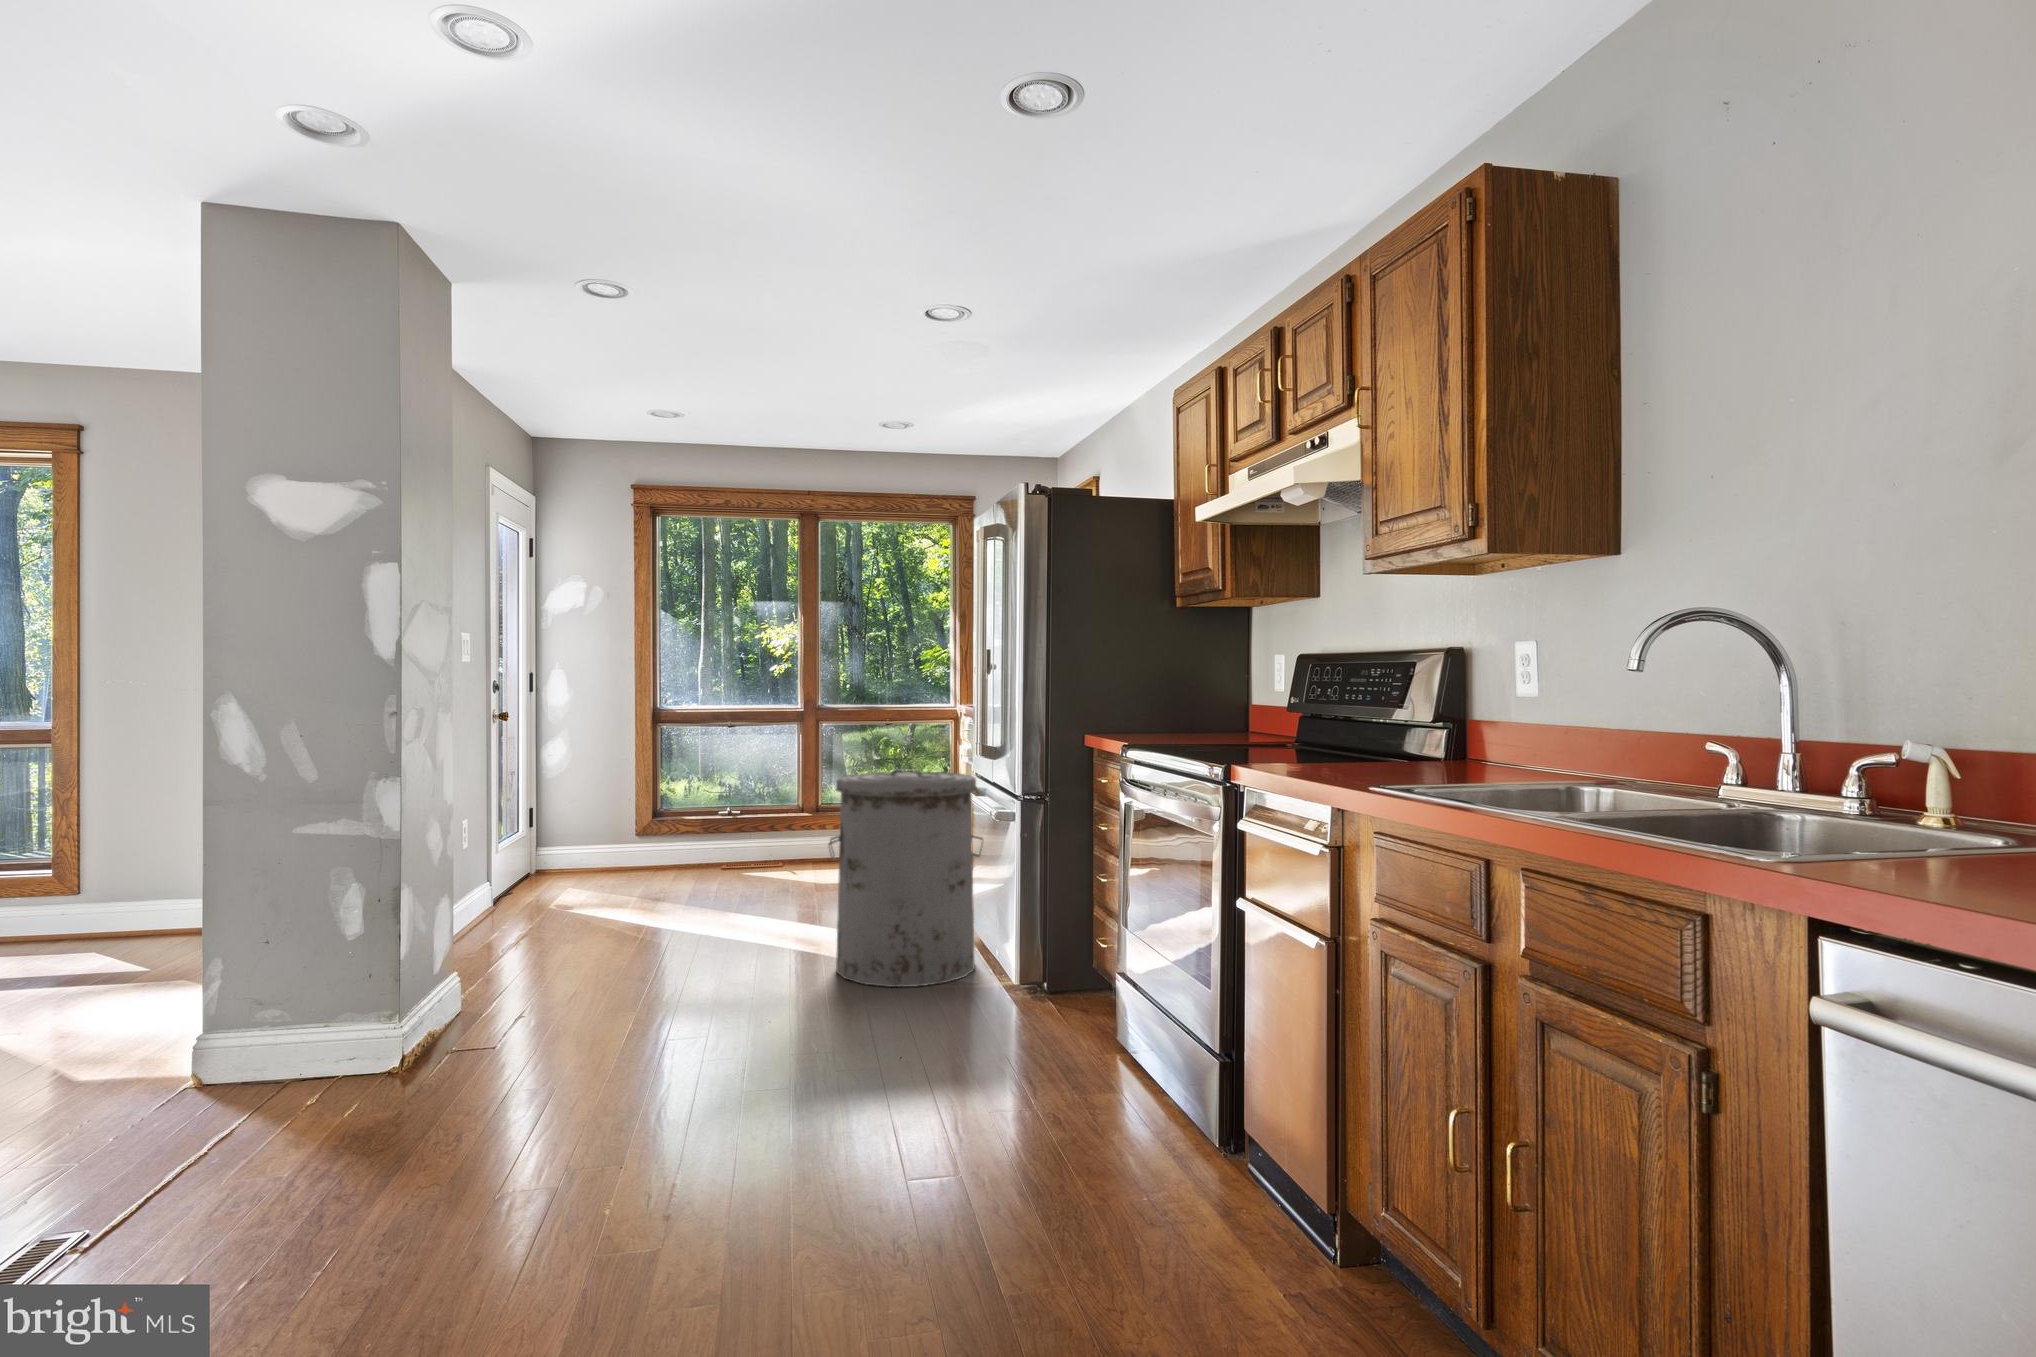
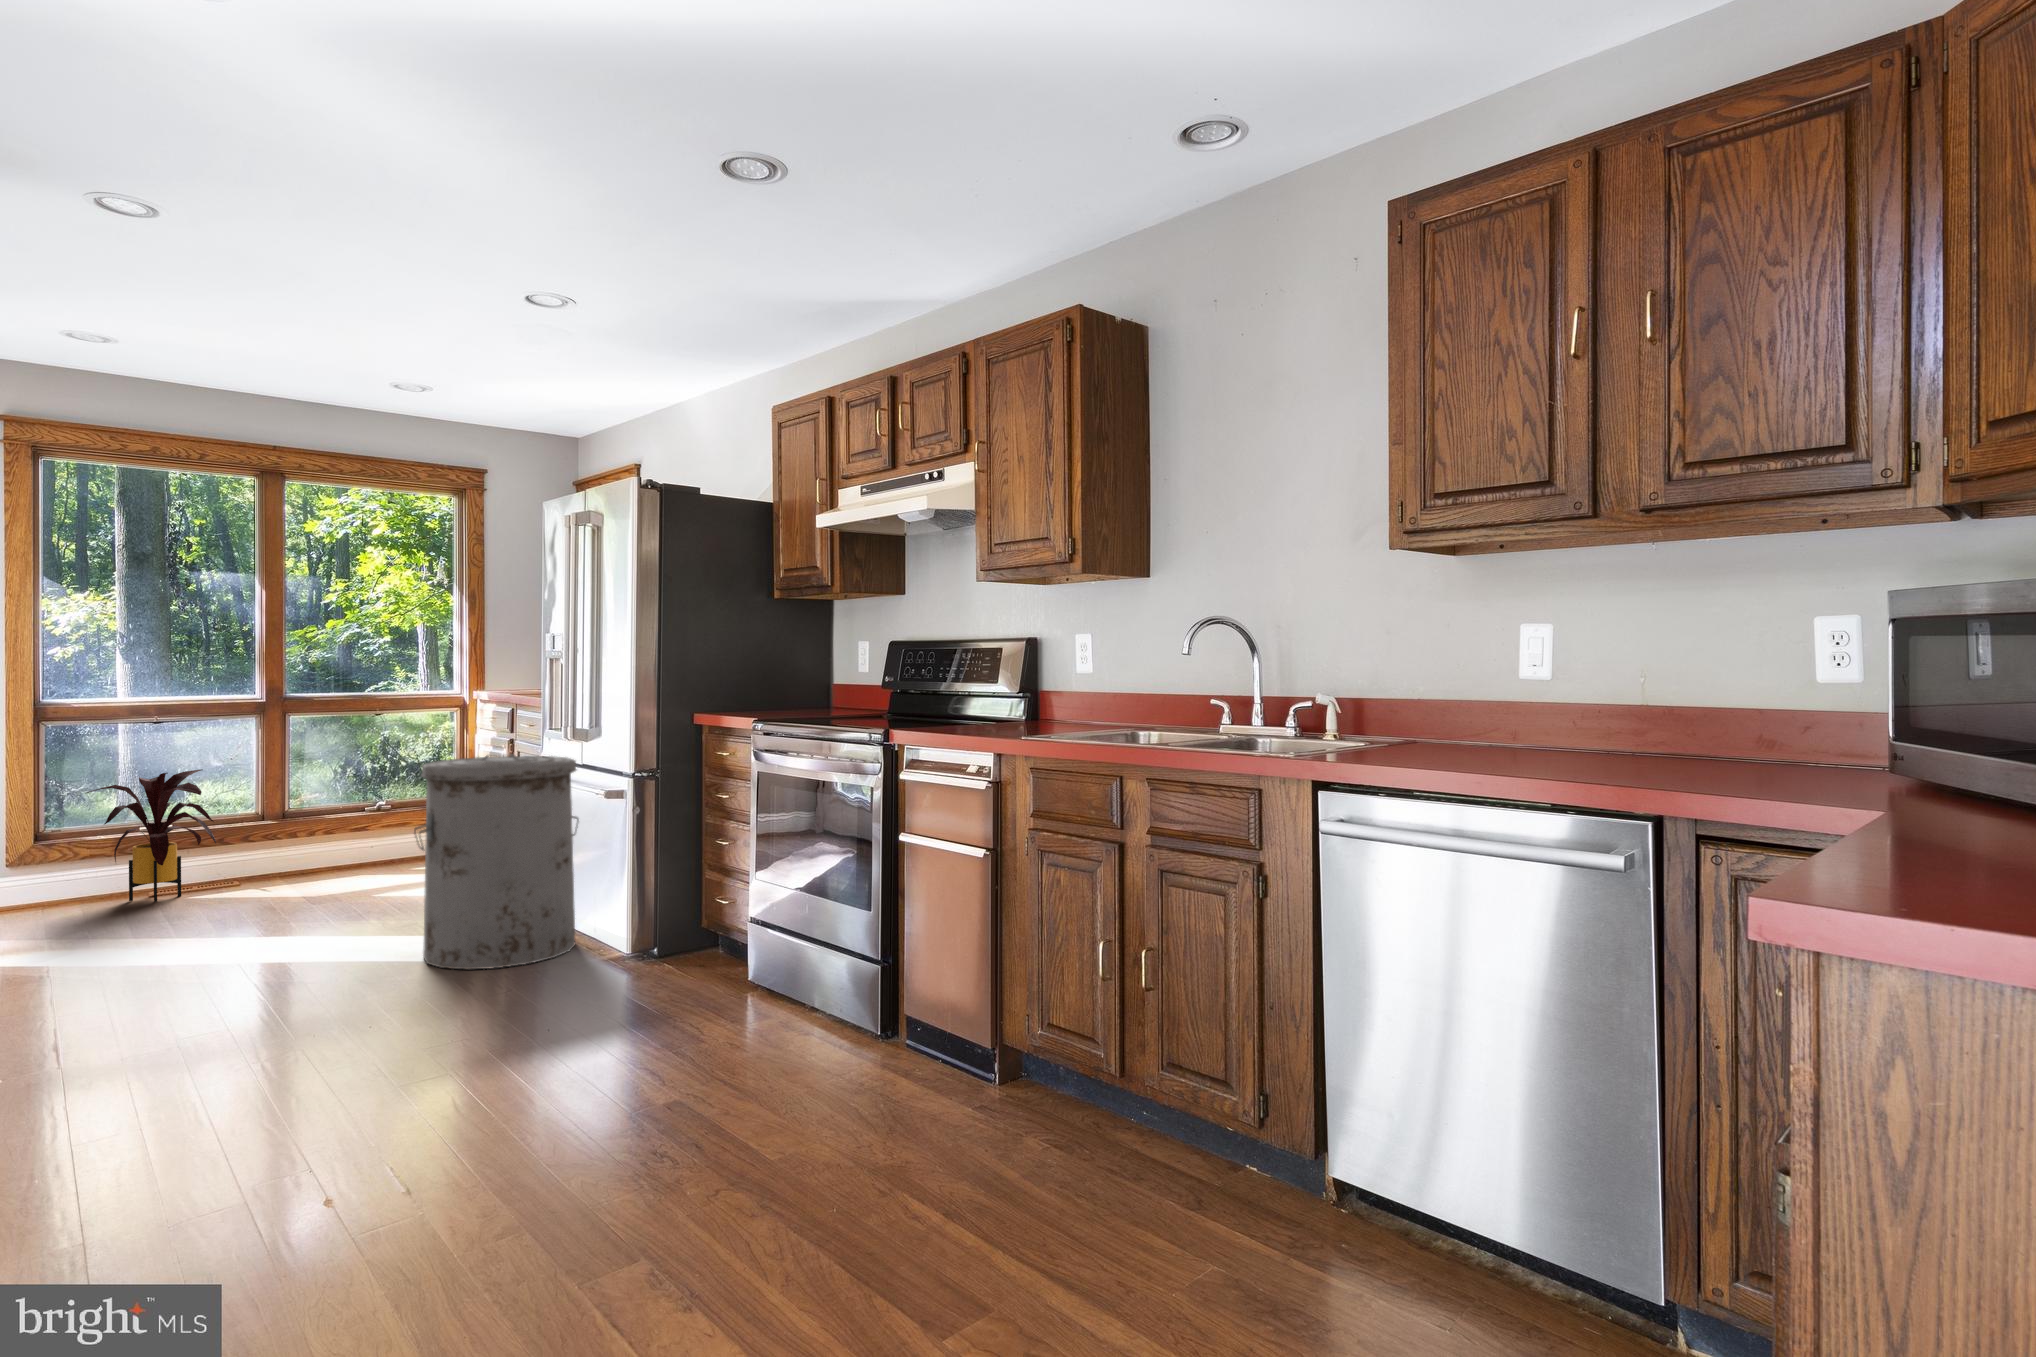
house plant: none [656,770,748,881] -> present [87,769,216,902]

